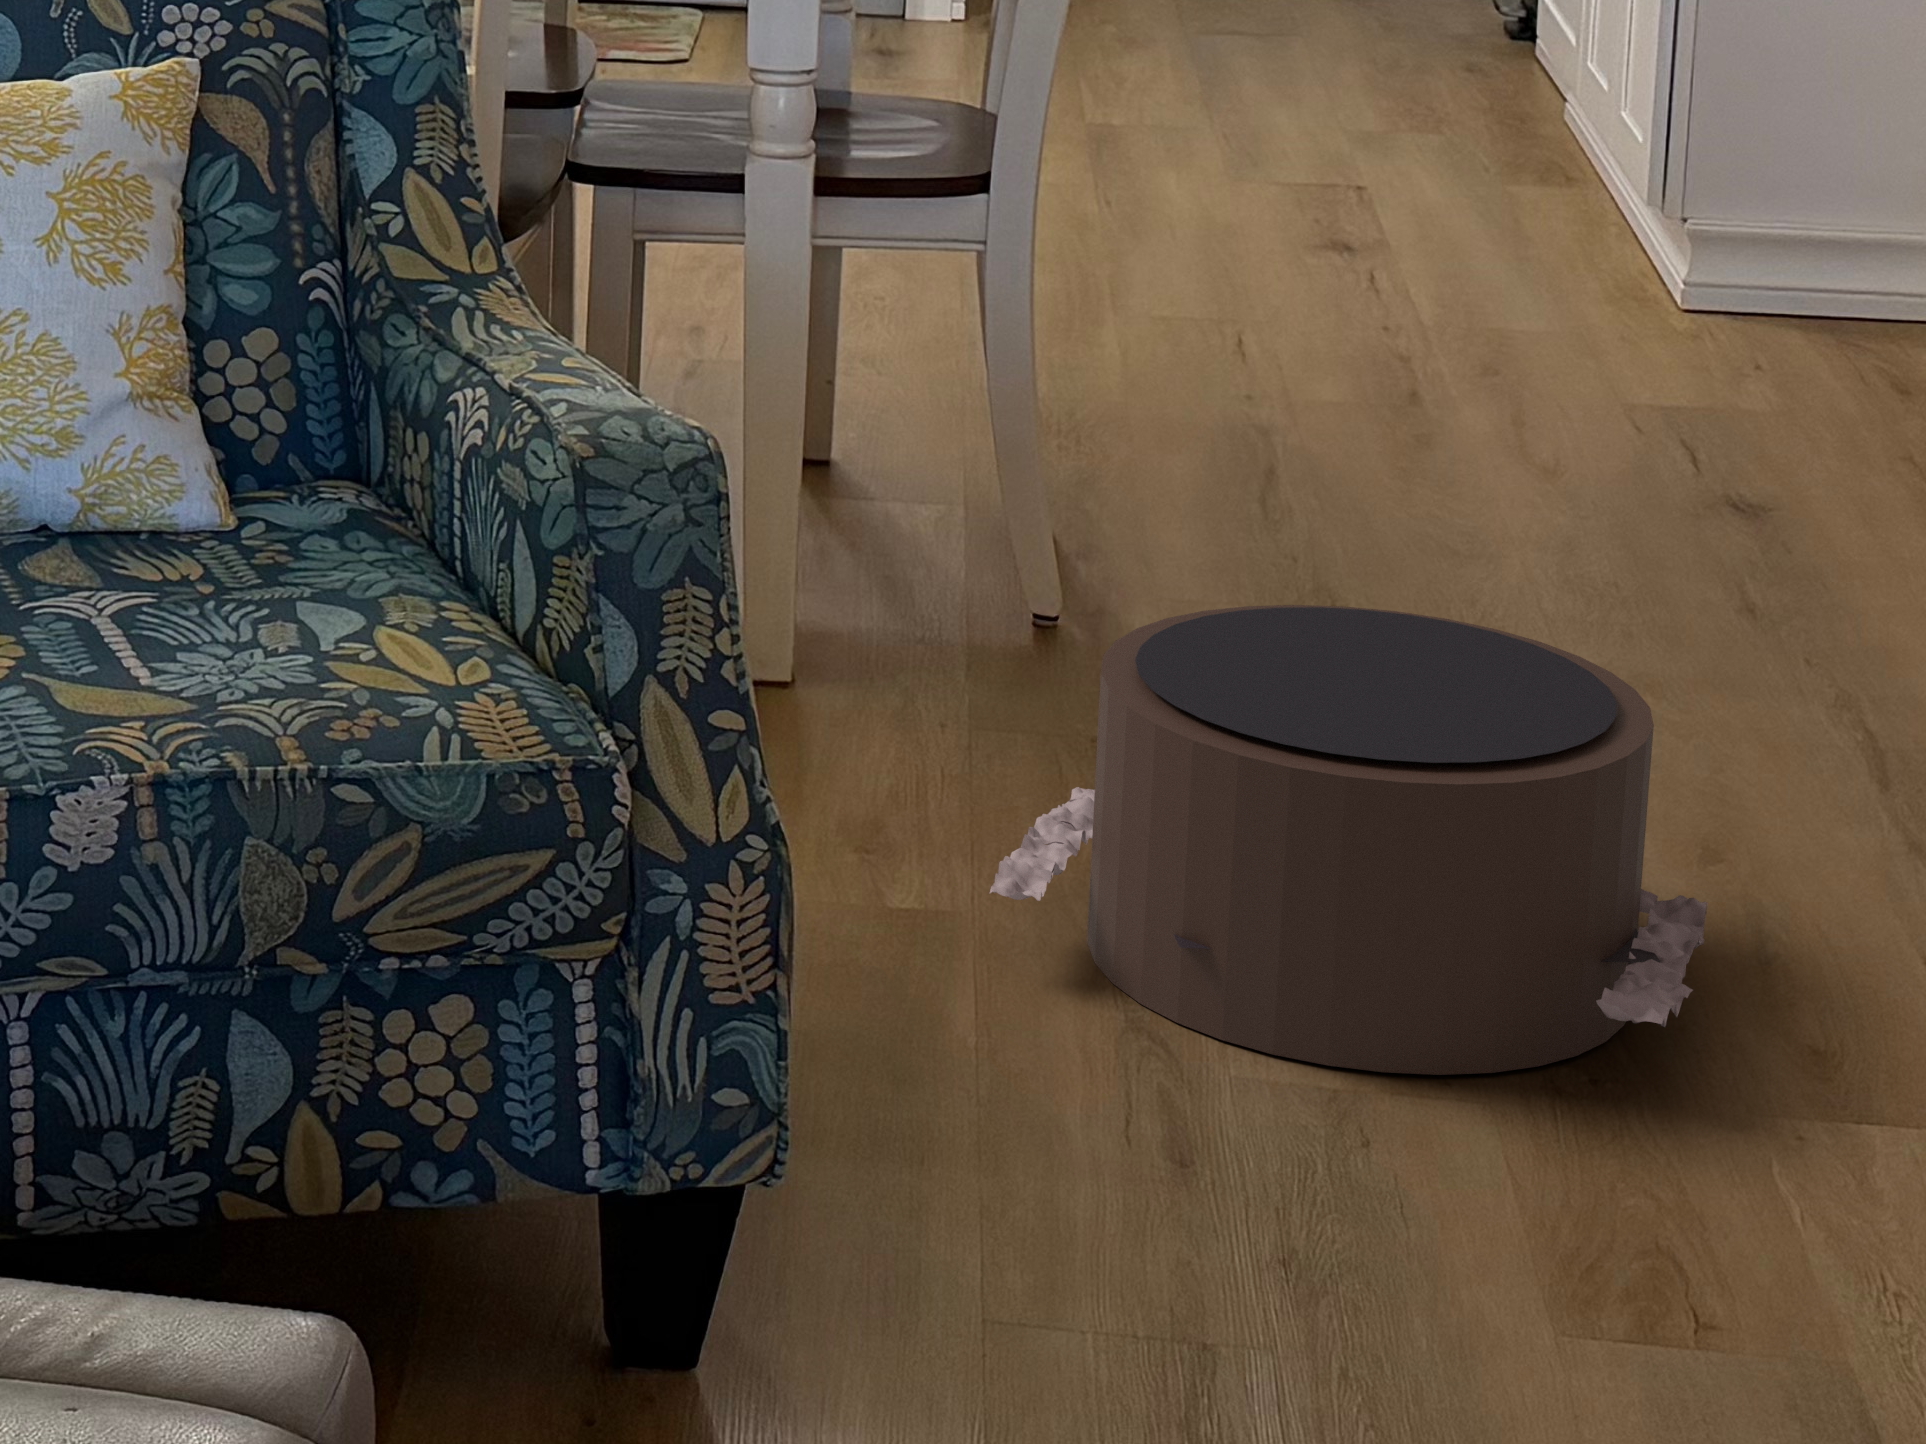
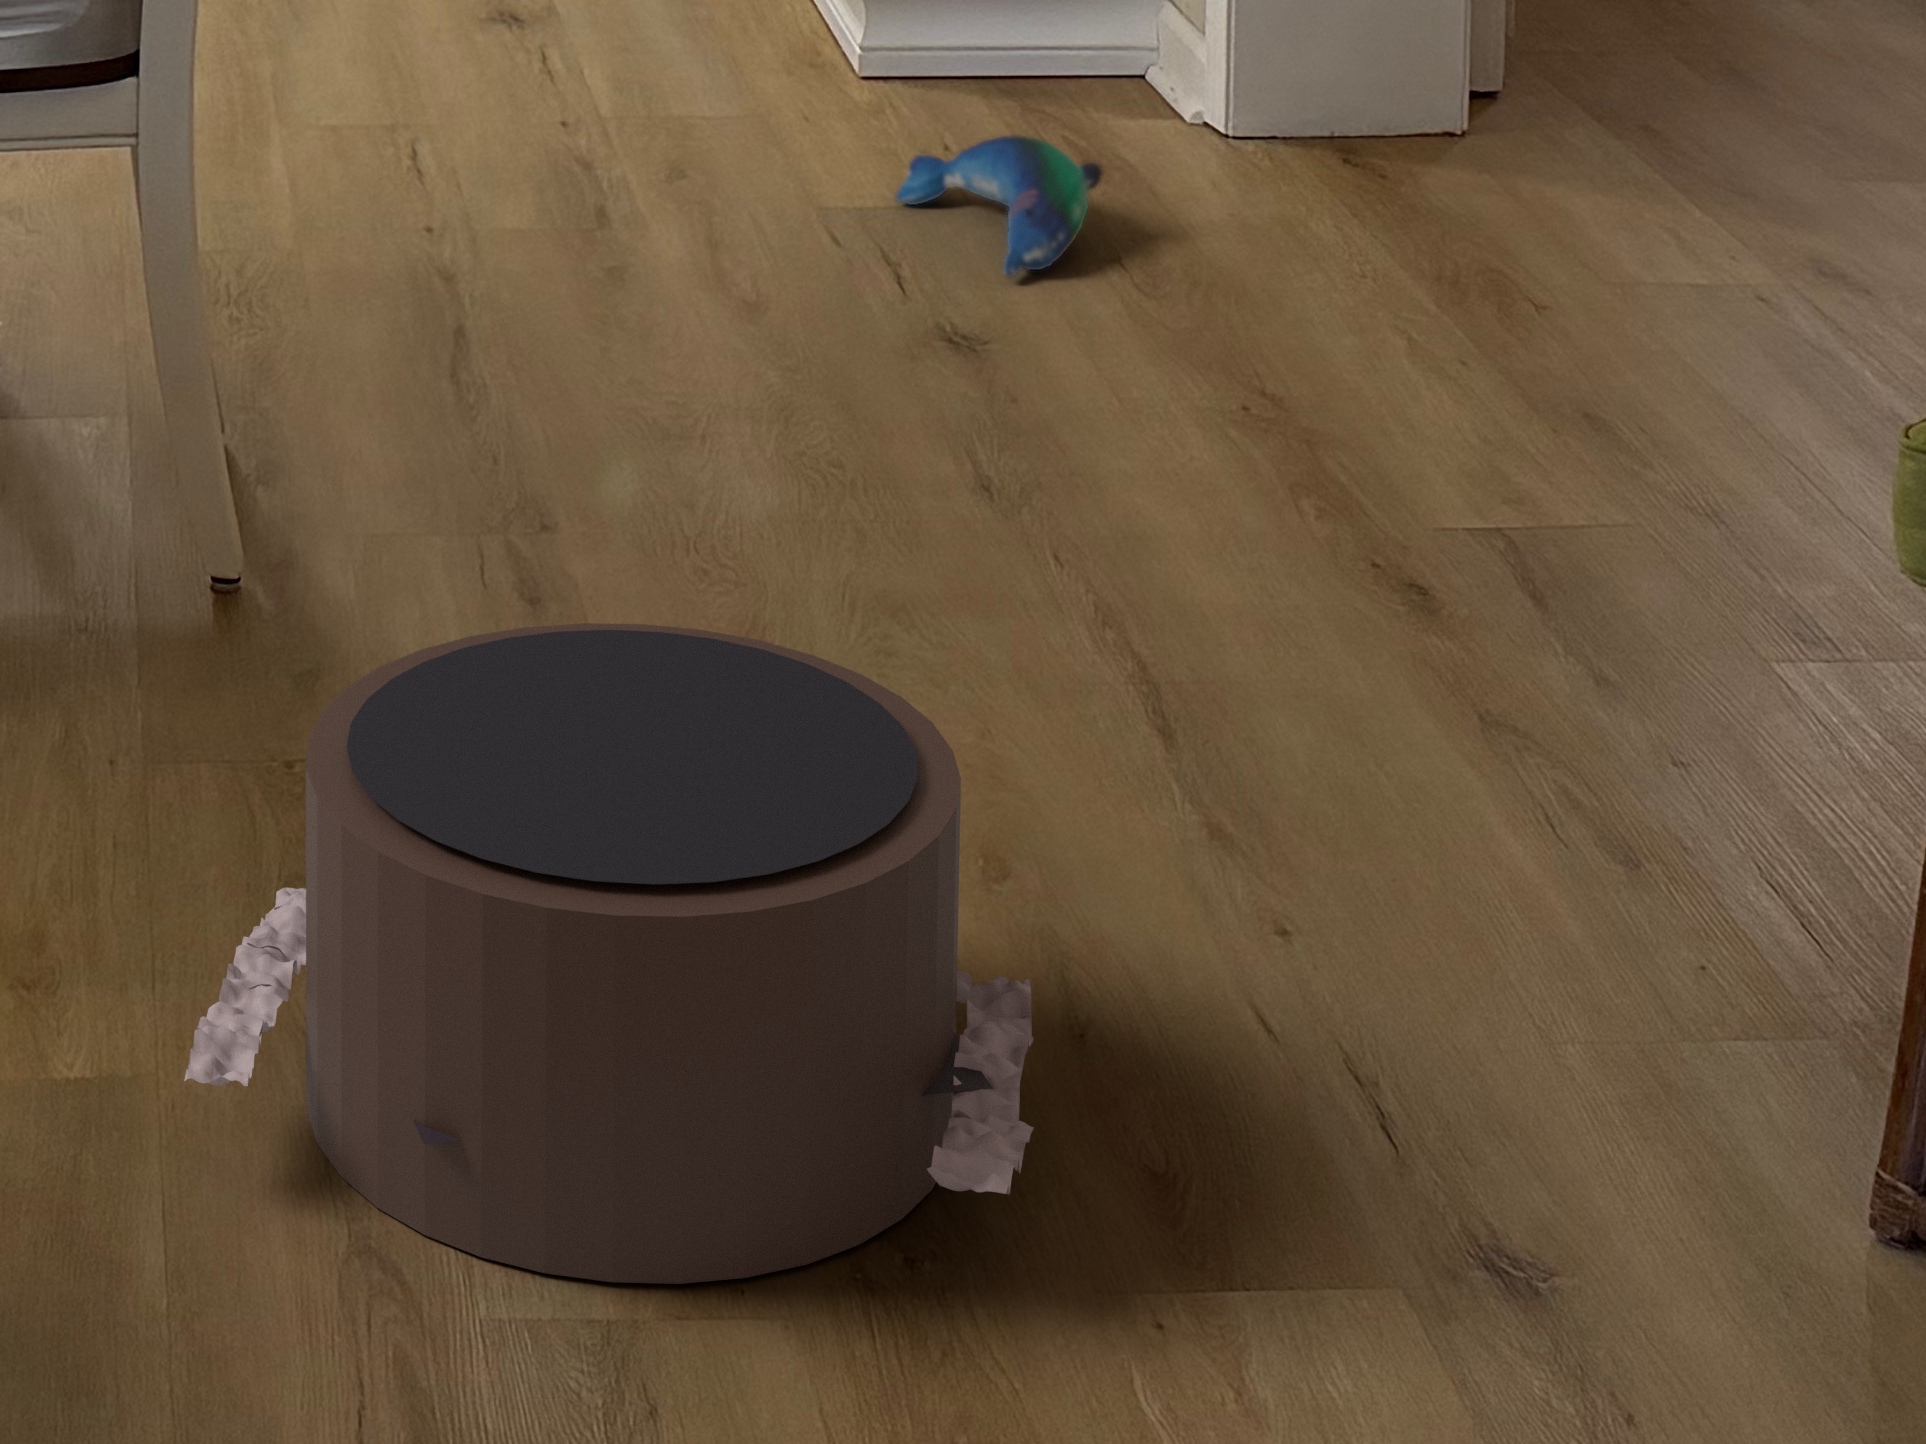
plush toy: none [1688,346,1889,462] -> present [896,135,1102,277]

